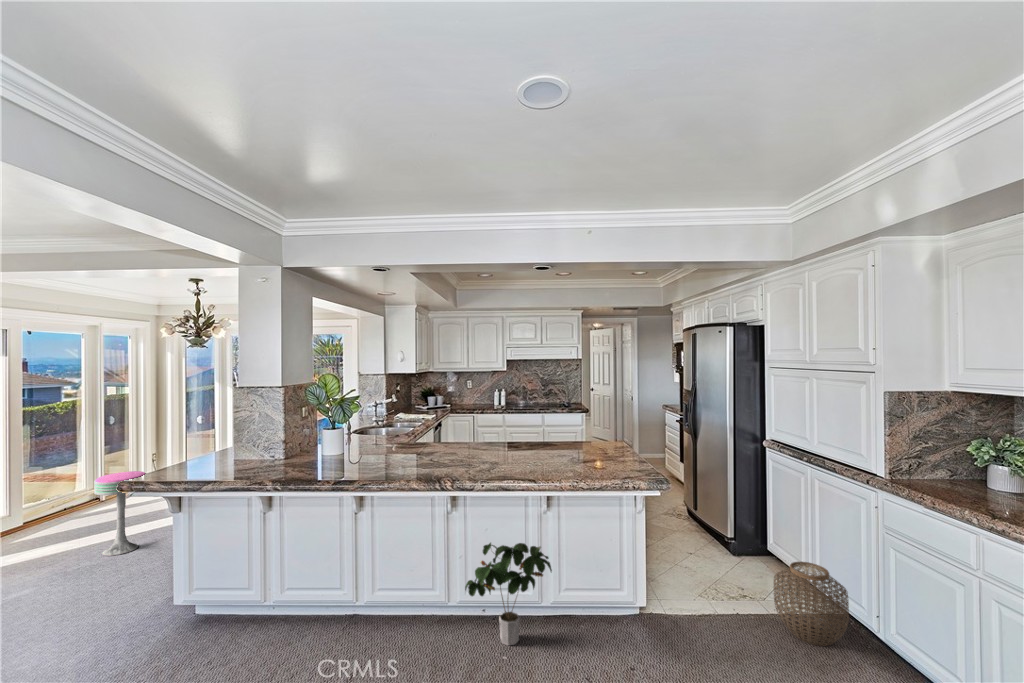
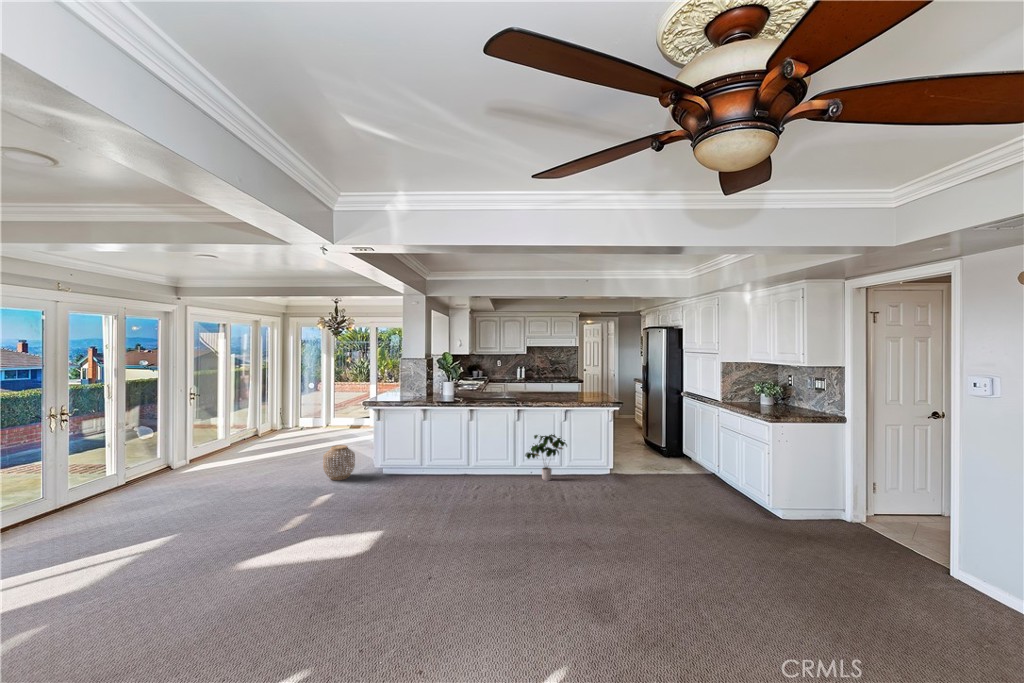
bar stool: present [94,471,146,556] -> none [297,410,322,457]
woven basket: present [774,562,849,646] -> present [323,445,355,480]

